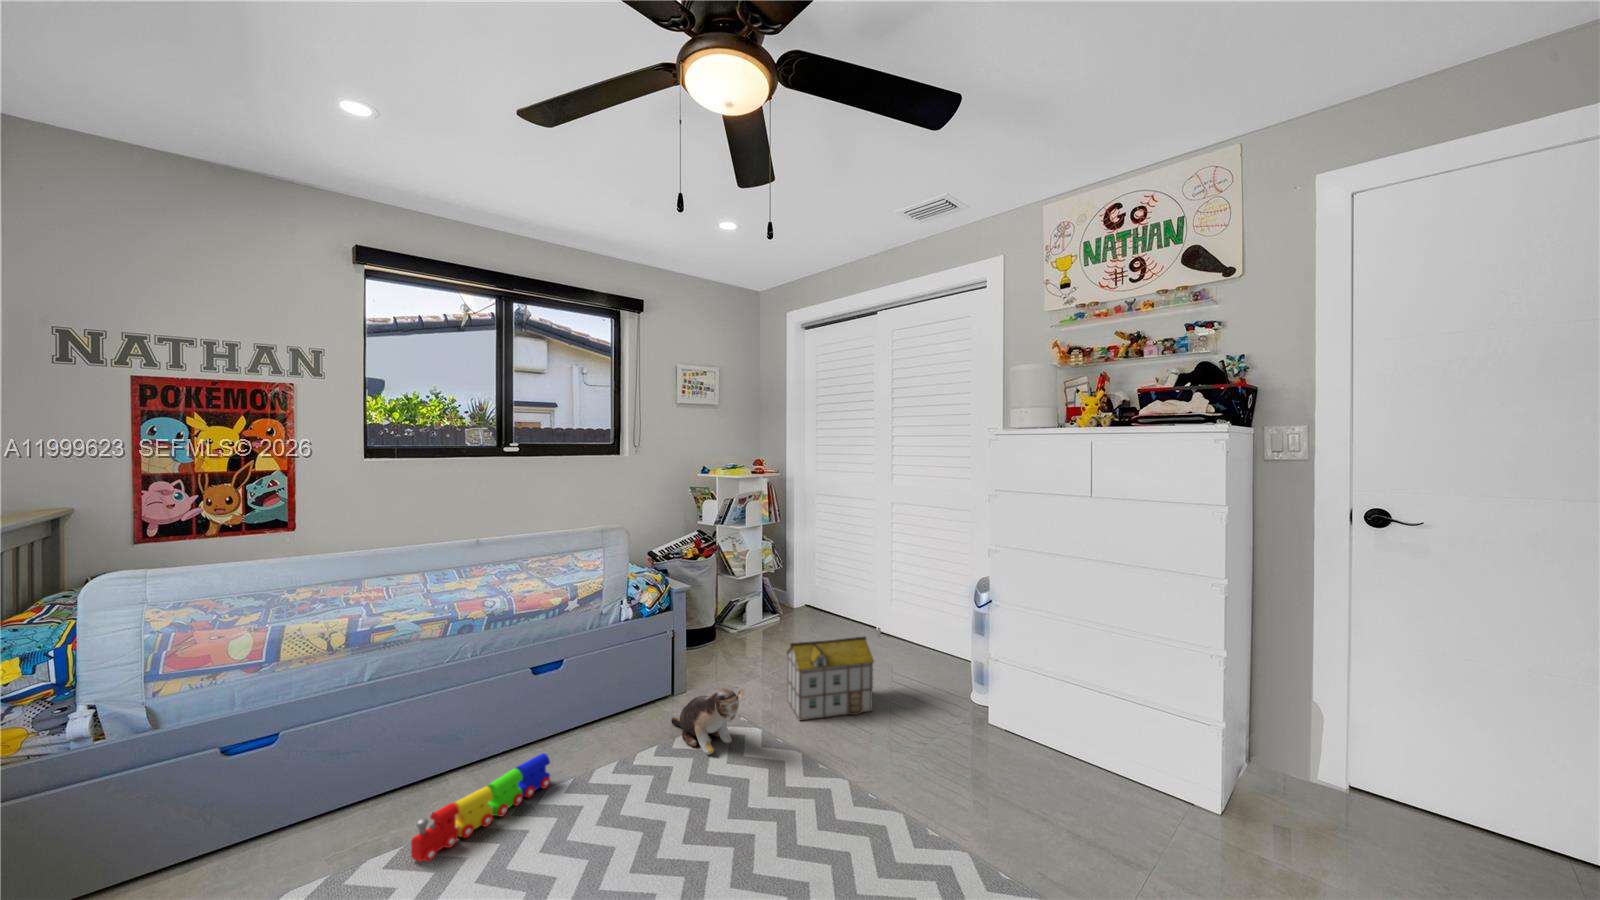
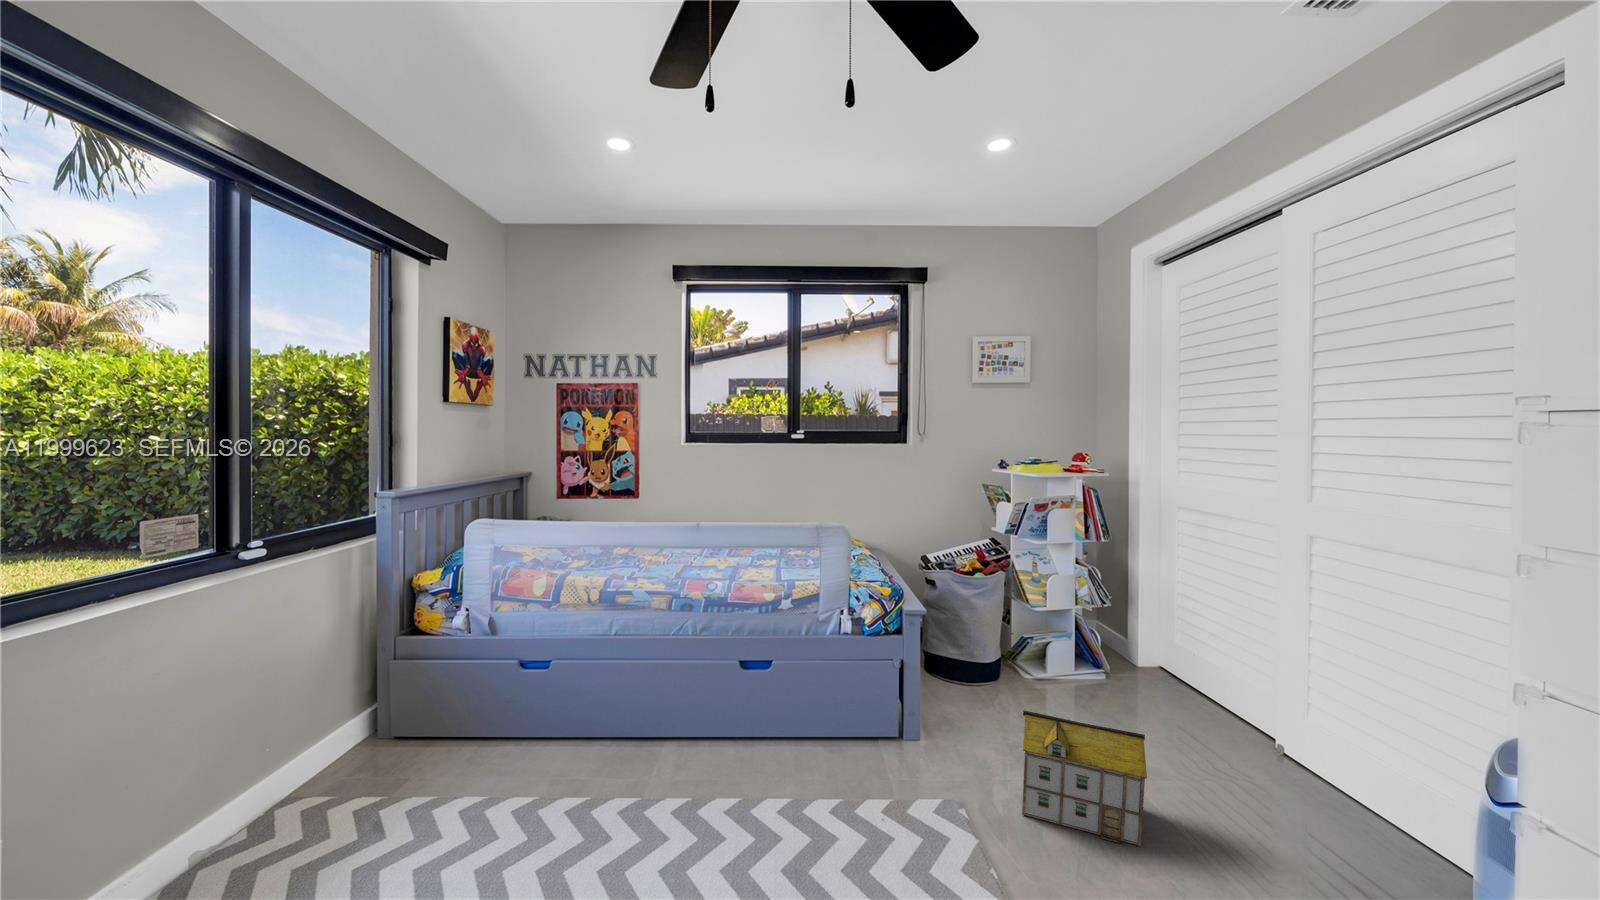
plush toy: present [671,688,744,755] -> none [870,740,925,813]
toy train: present [411,753,550,862] -> none [599,744,731,809]

